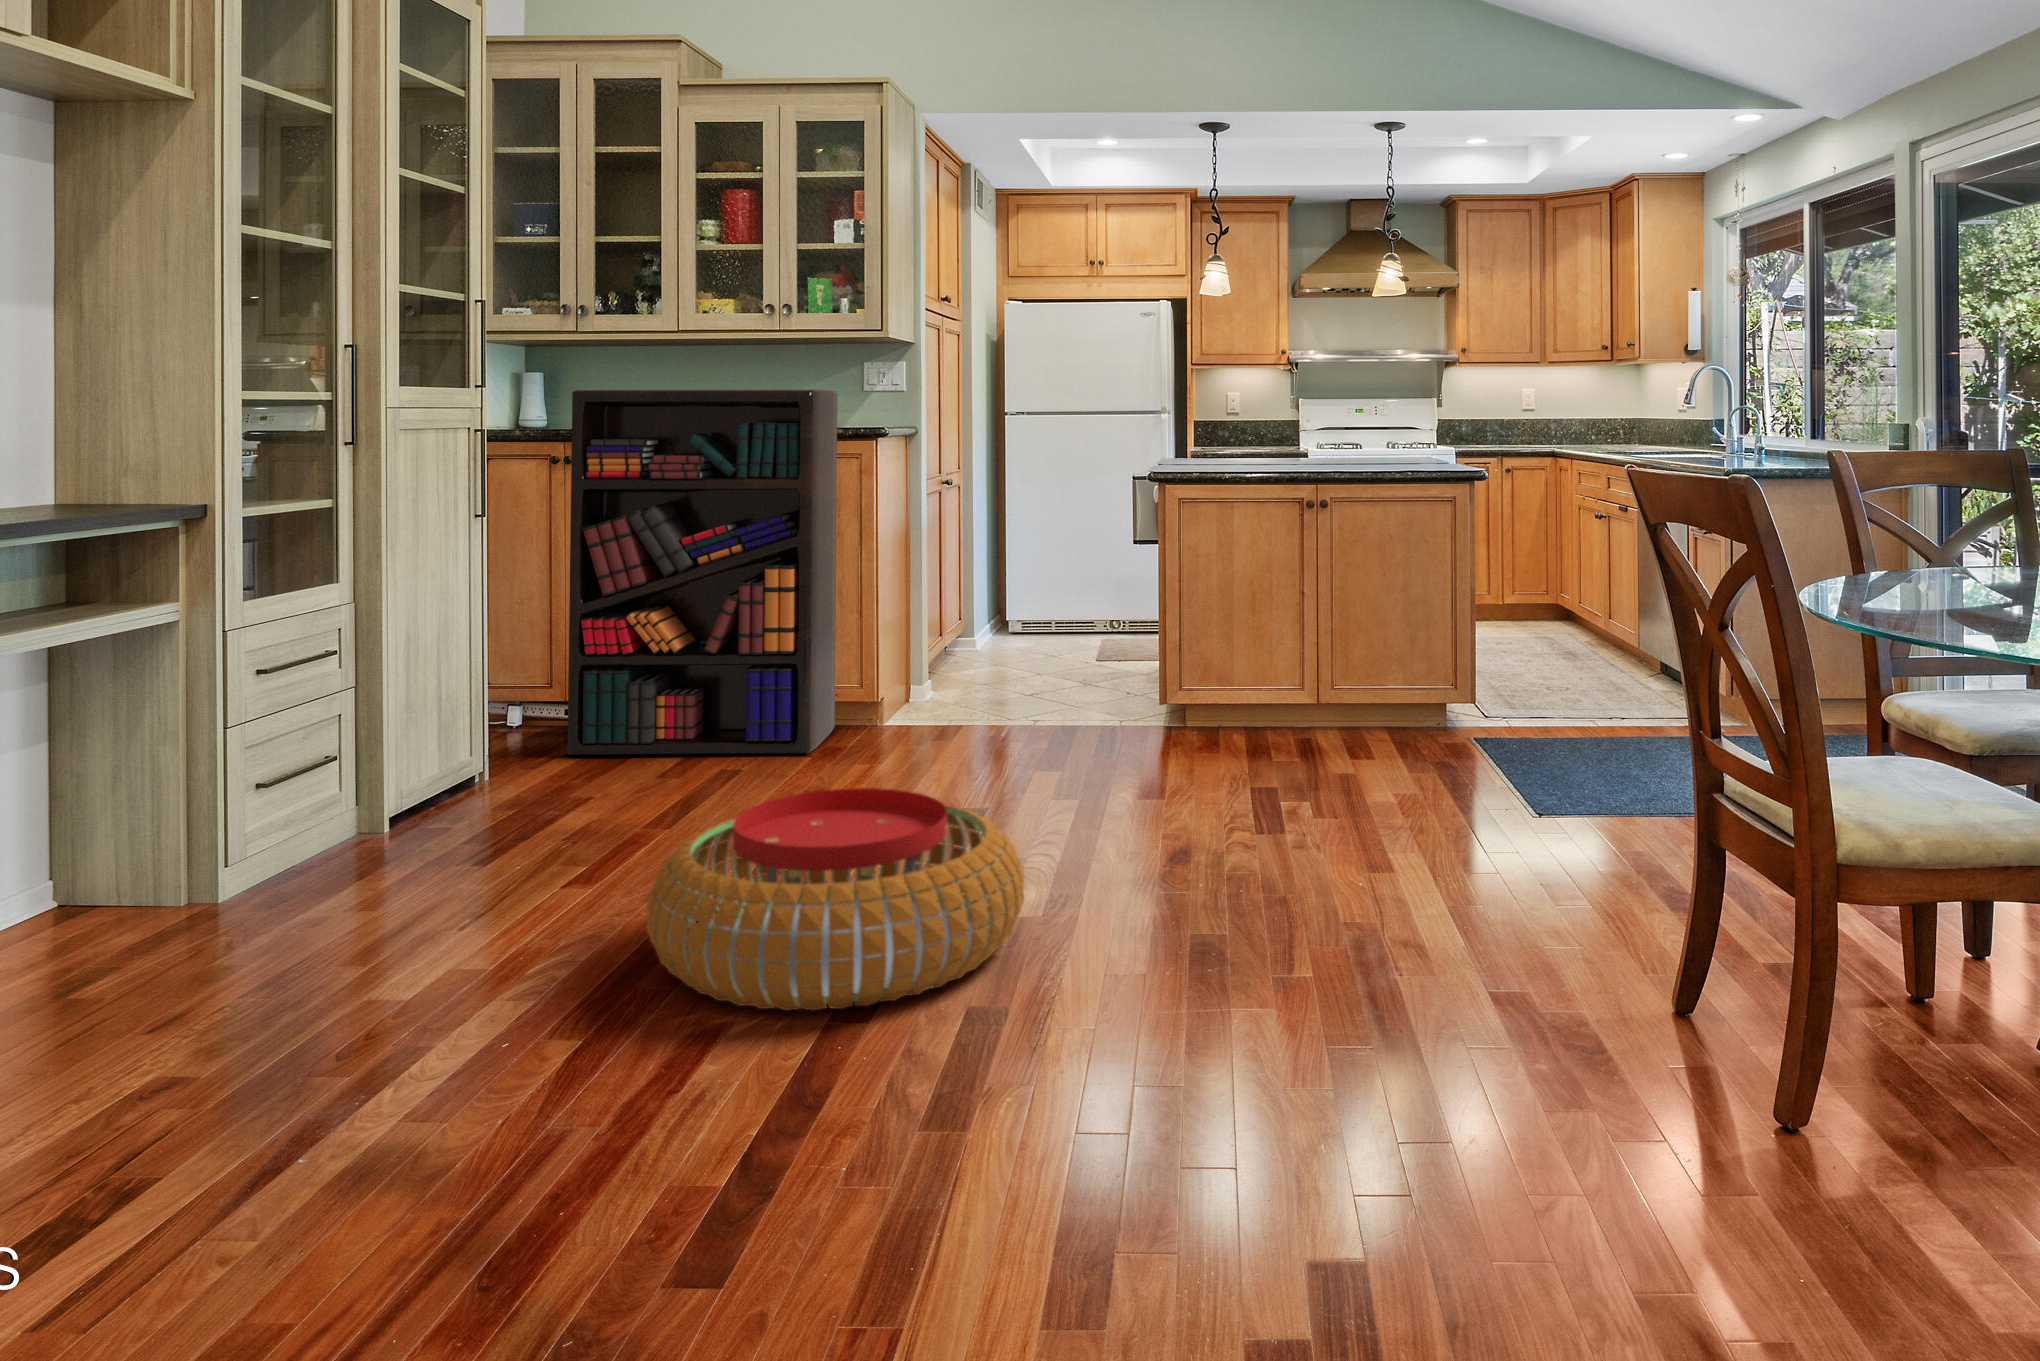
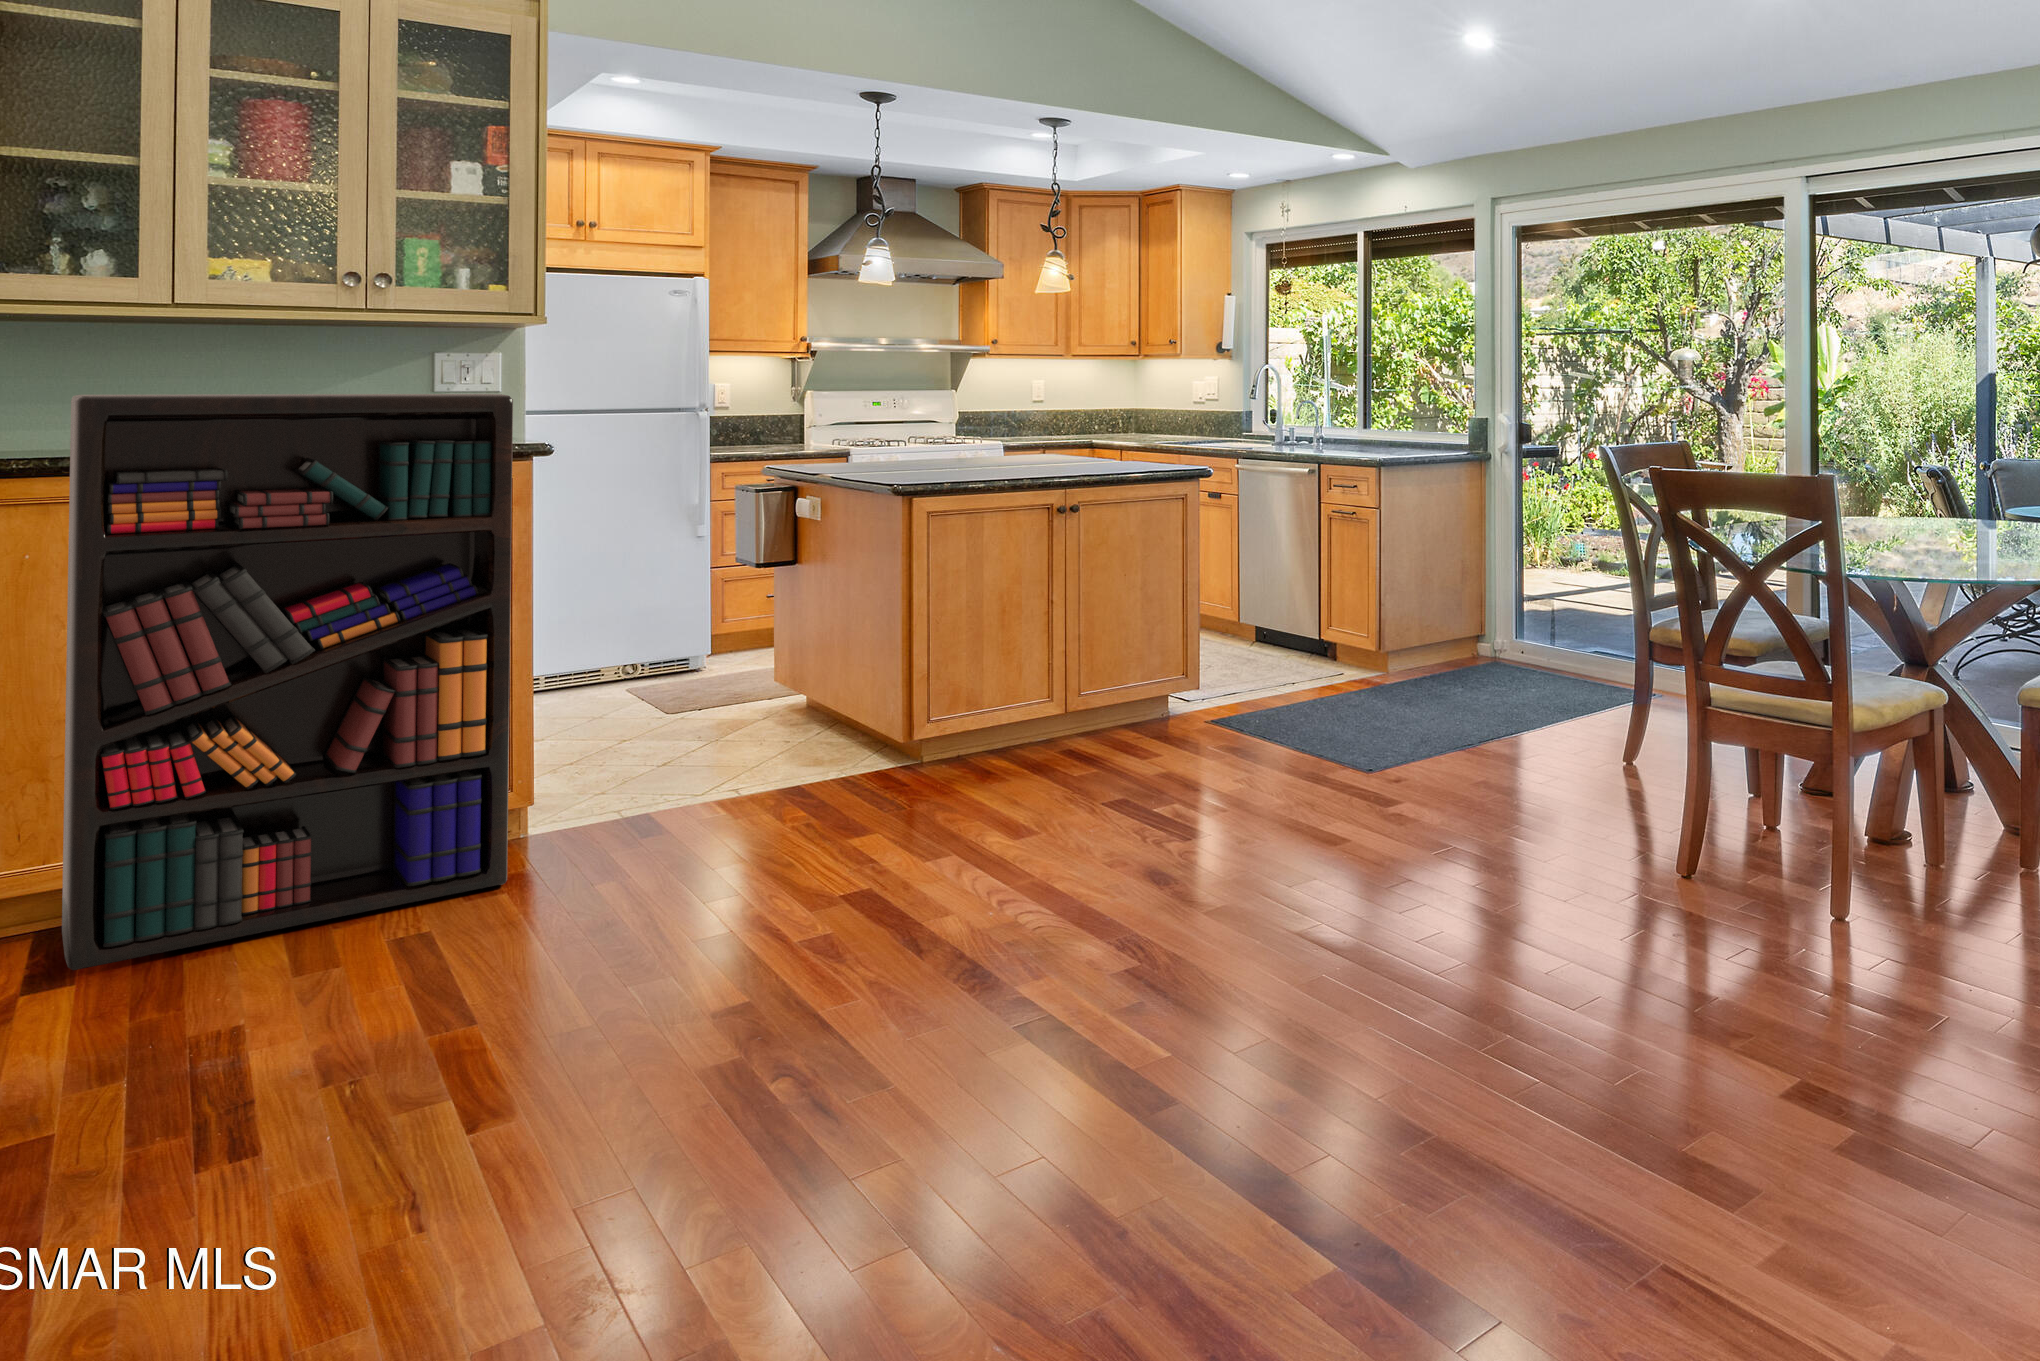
pouf: present [647,788,1024,1011] -> none [808,862,1246,1139]

